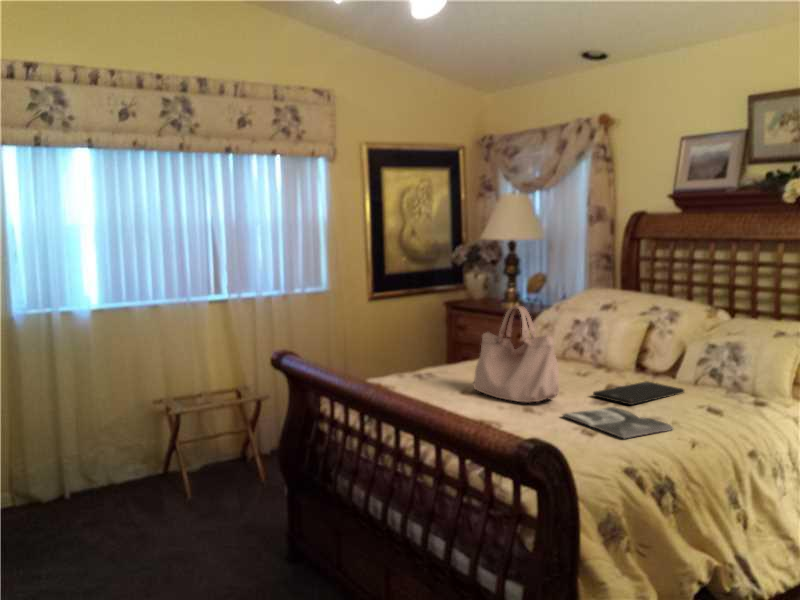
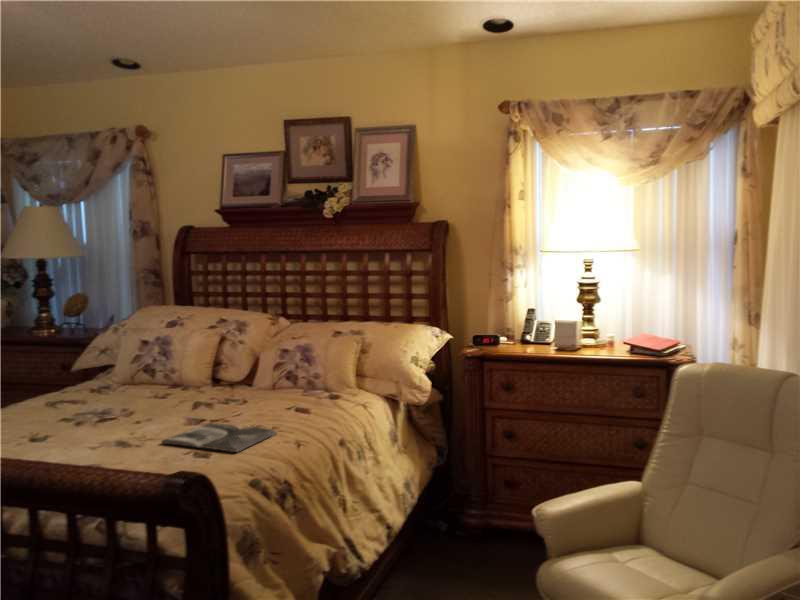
handbag: present [473,306,559,402] -> none [38,327,150,438]
smartphone: present [593,382,684,405] -> none [183,393,267,418]

